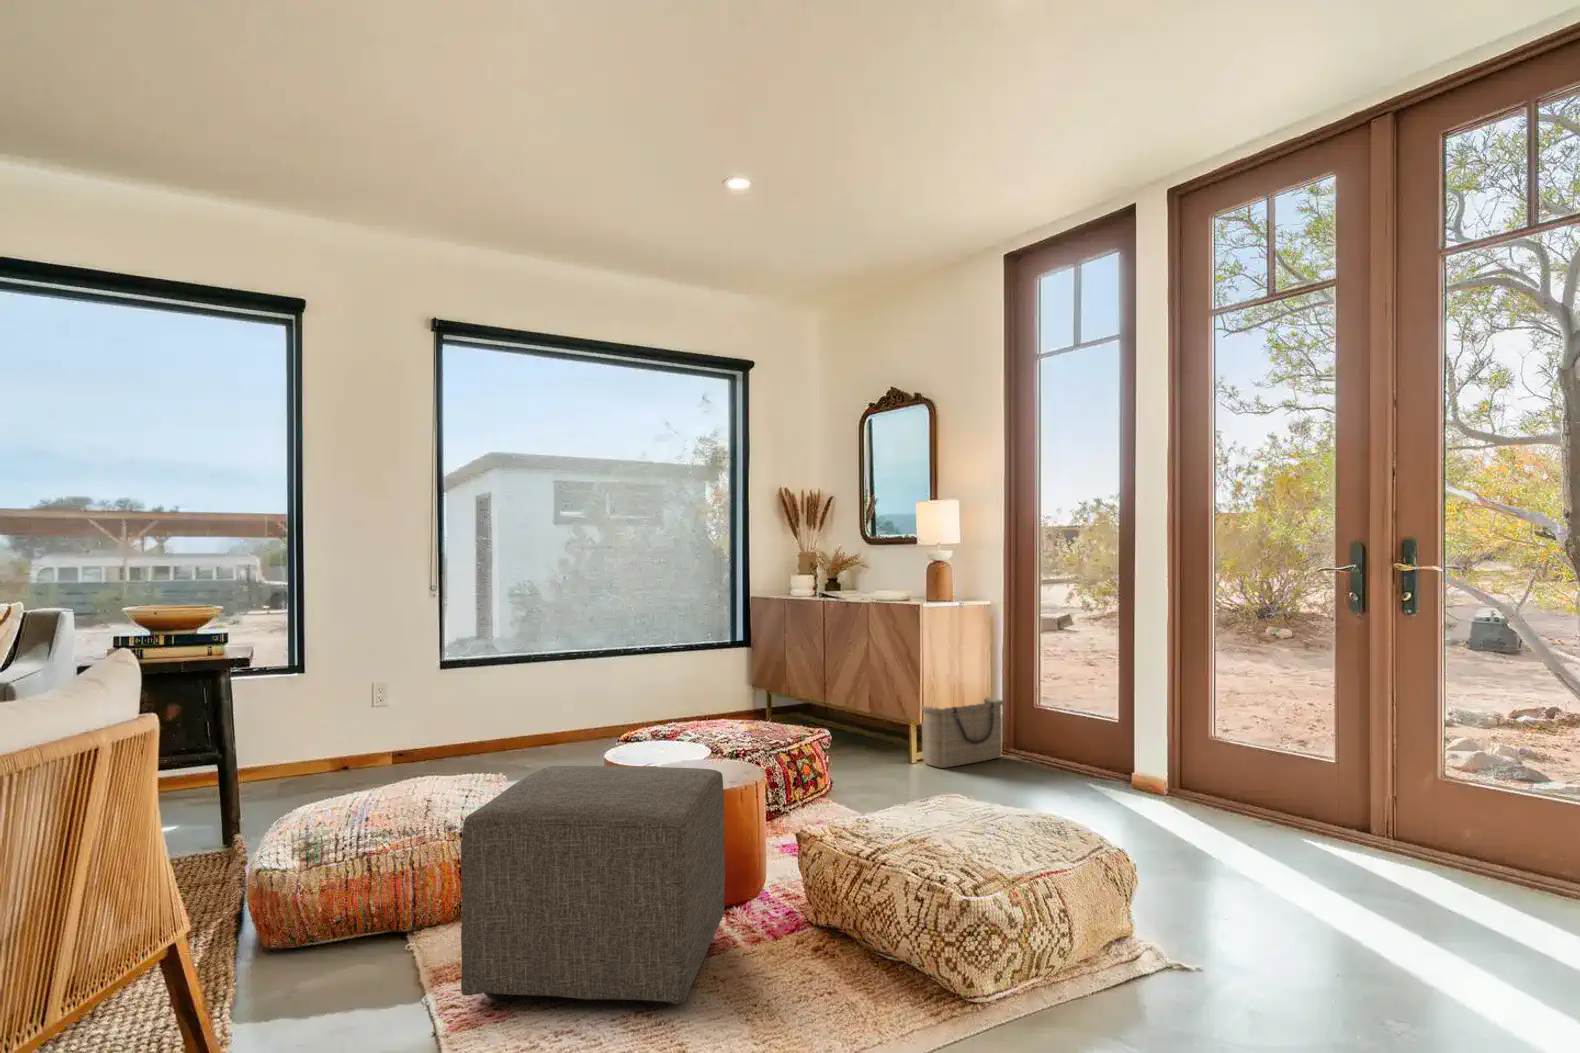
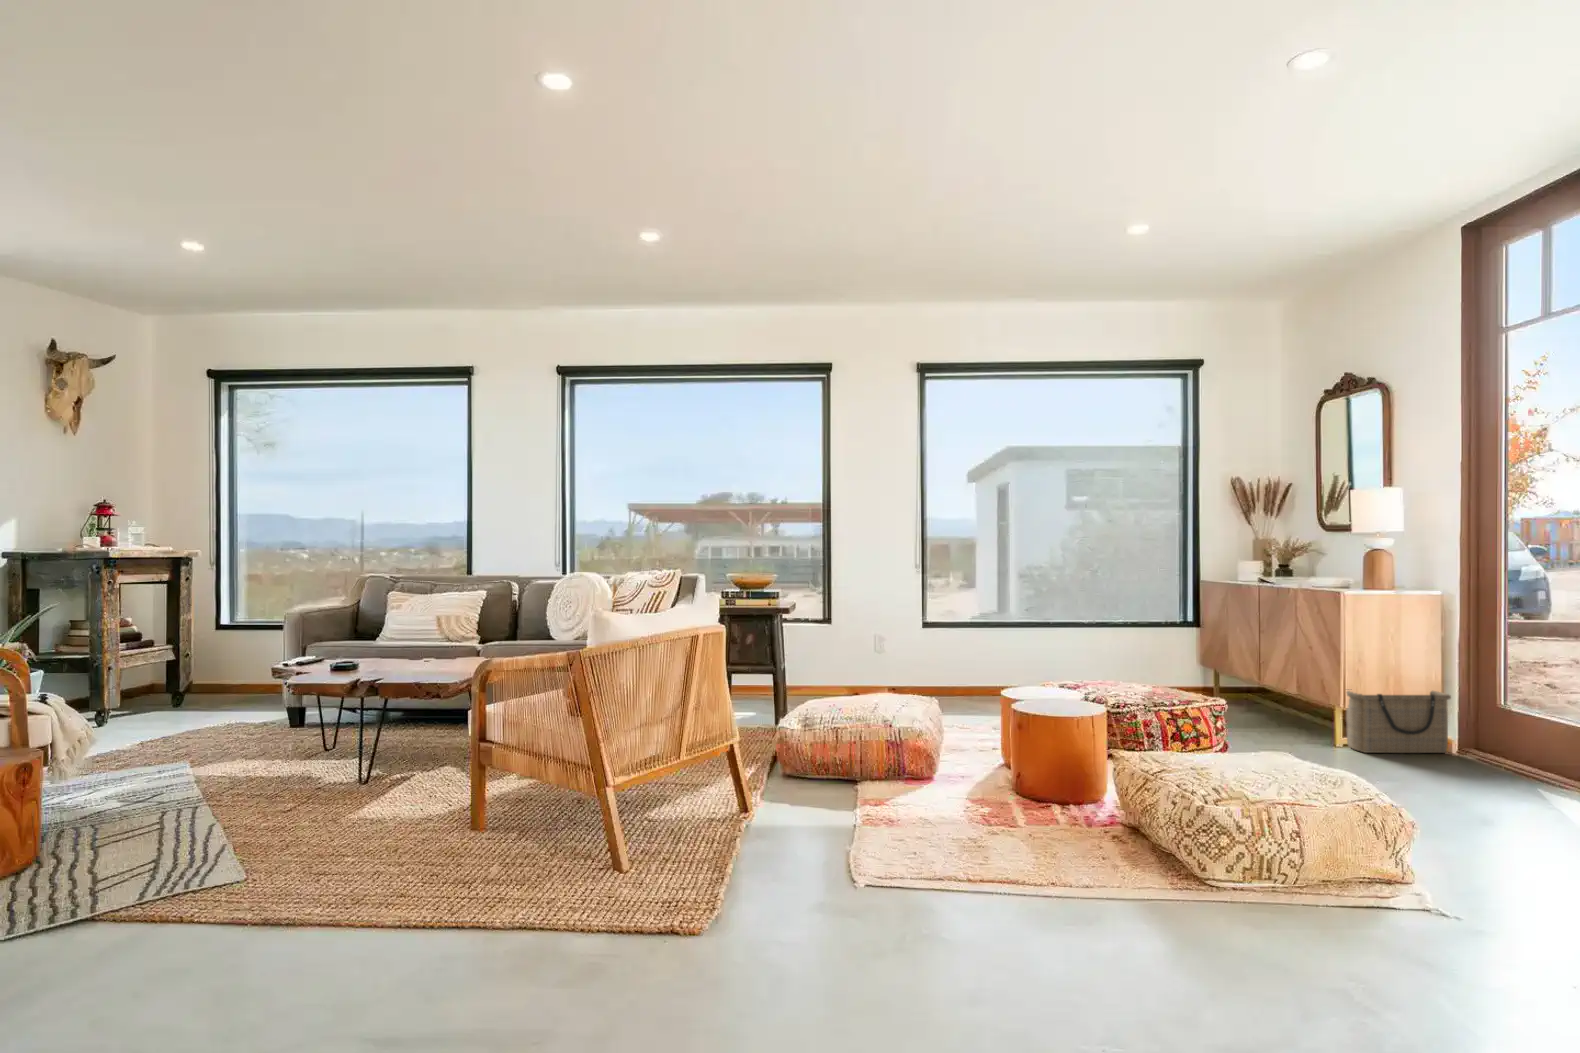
ottoman: present [461,766,725,1008] -> none [872,687,1060,841]

